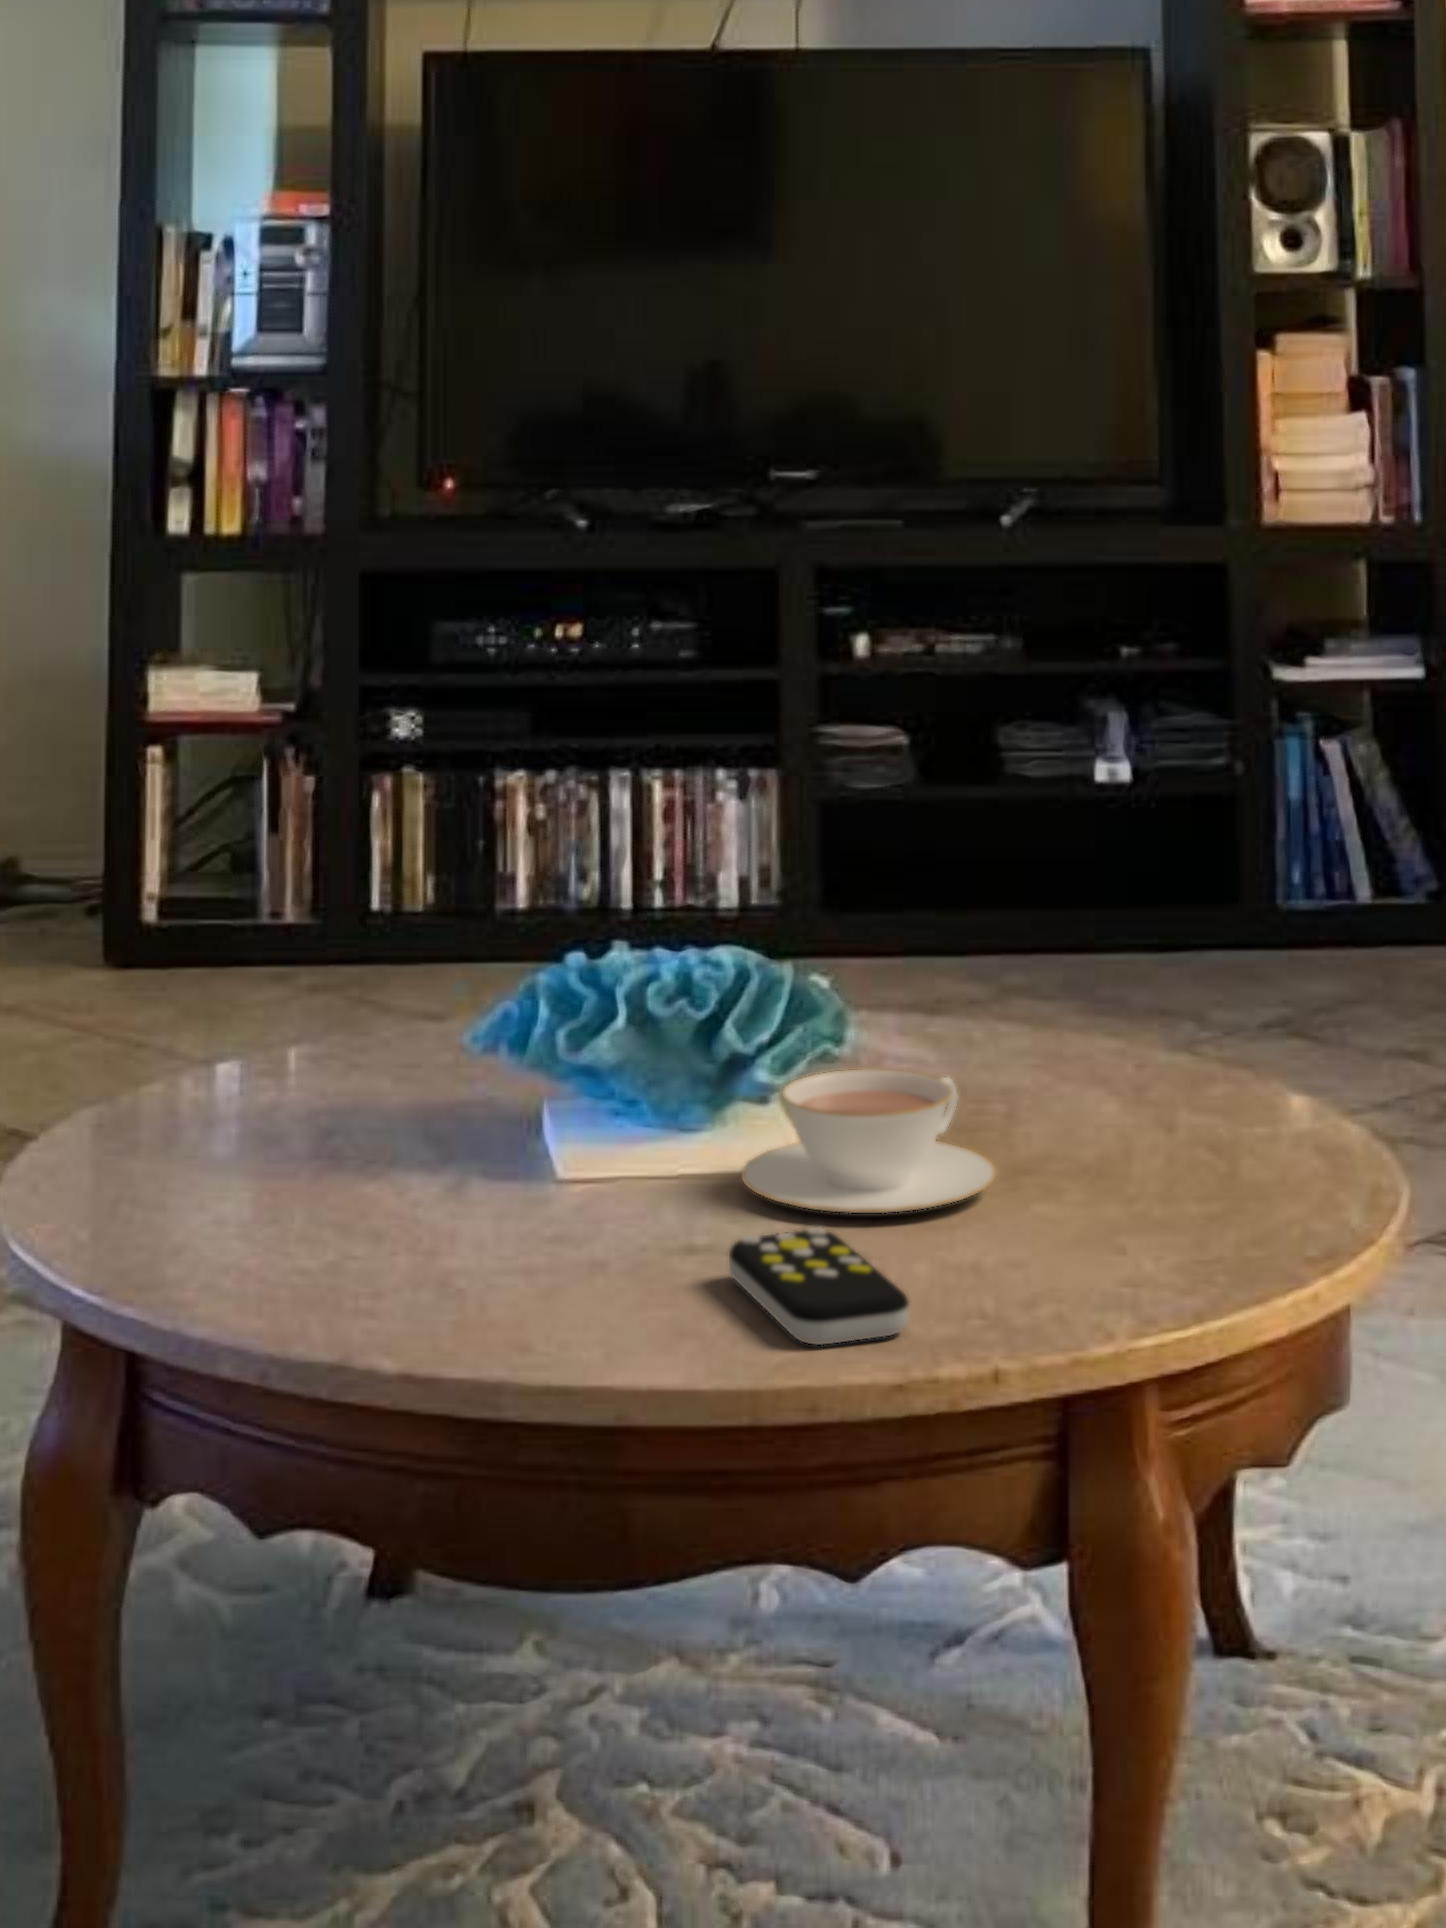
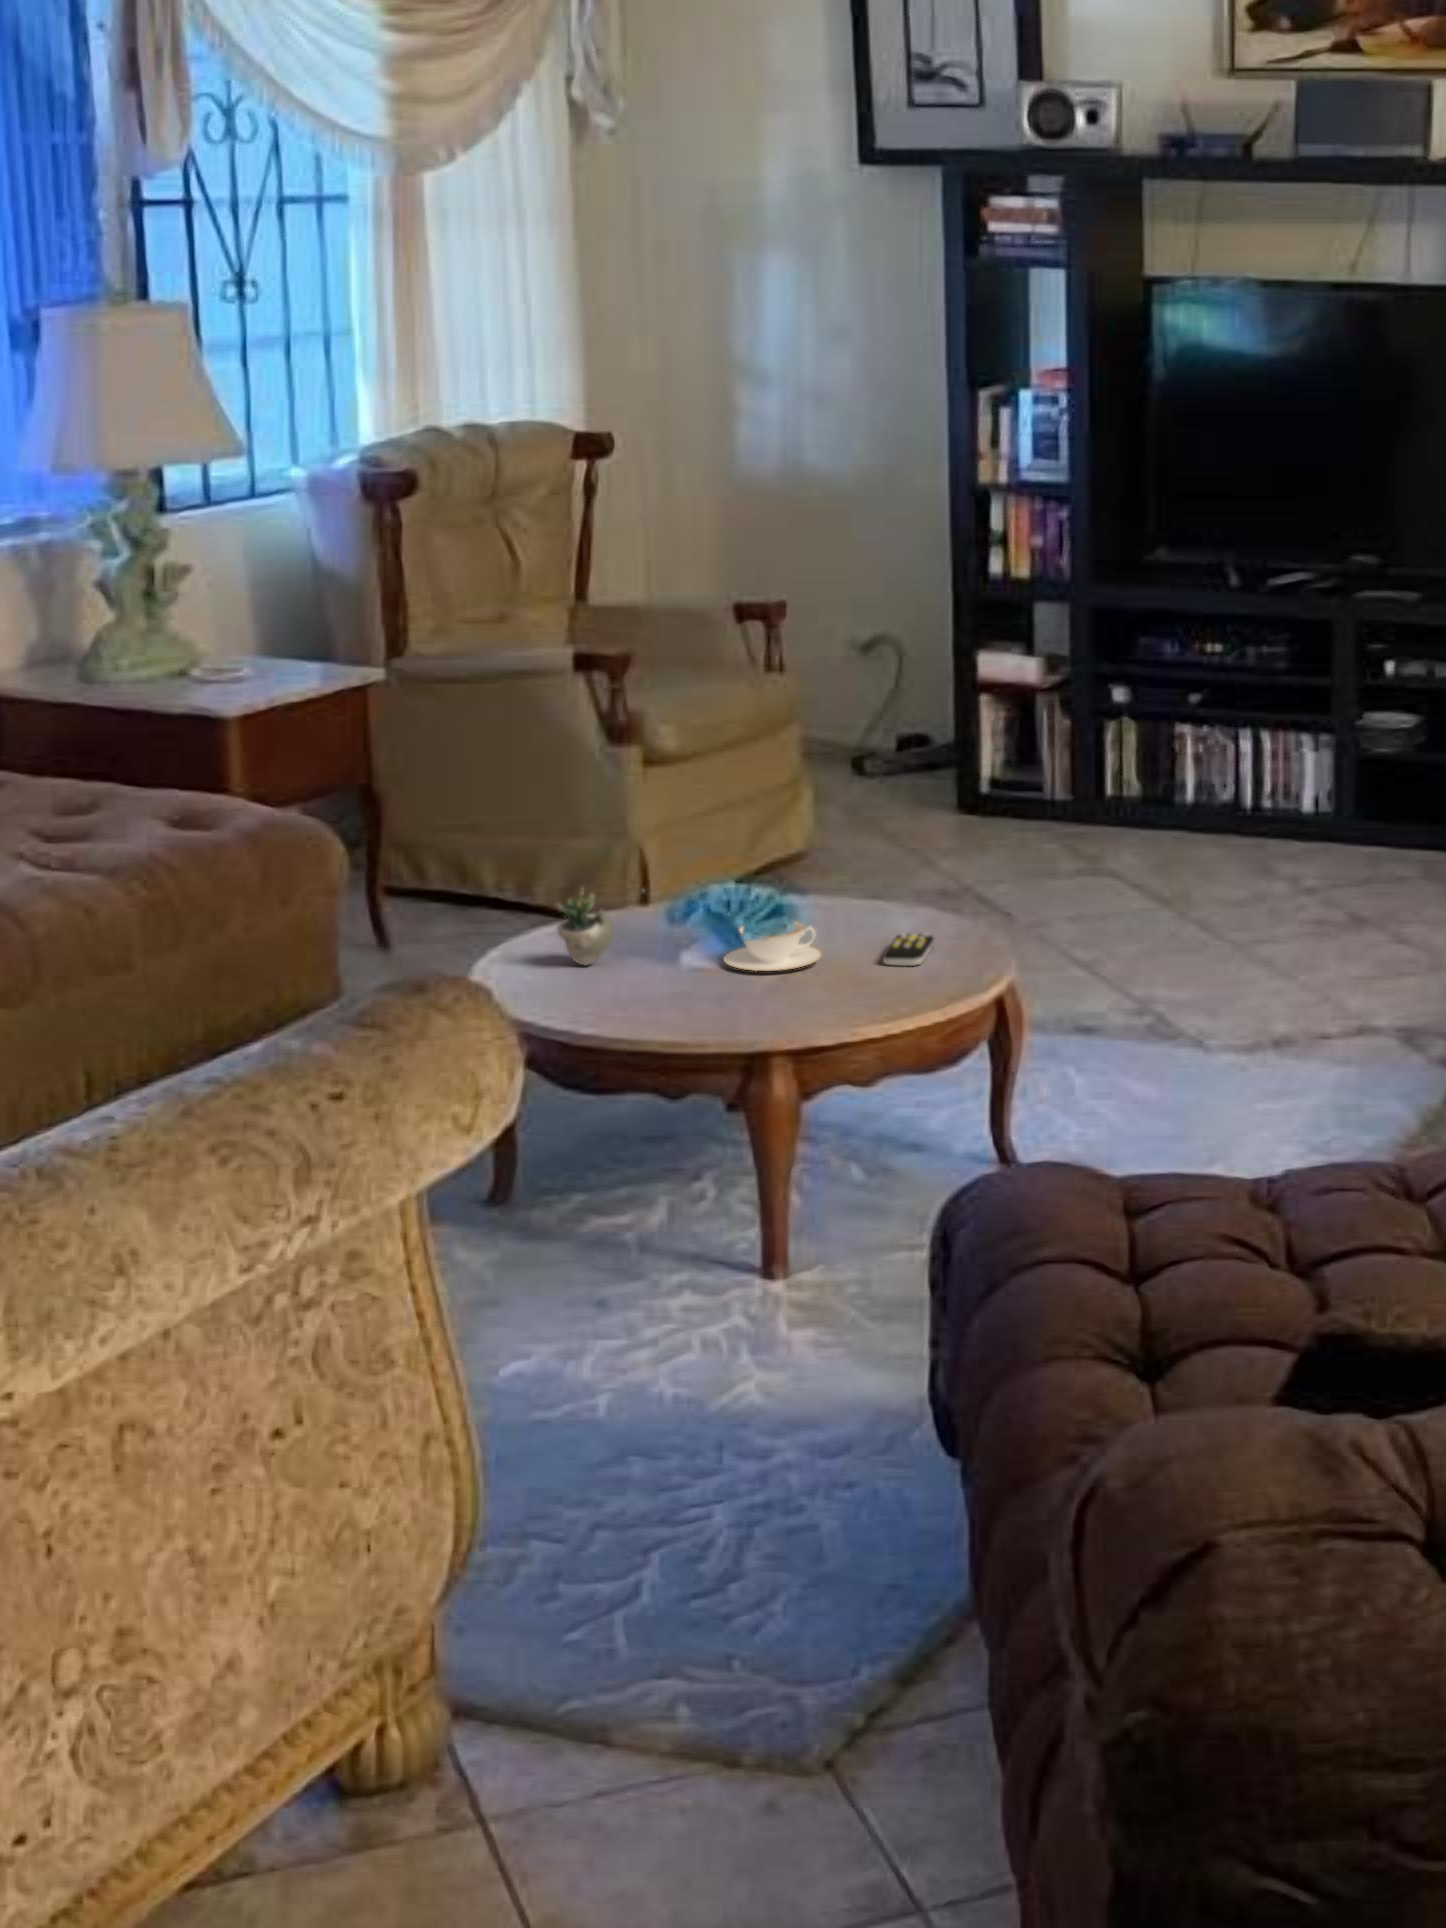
succulent plant: none [340,1002,638,1260] -> present [557,888,614,965]
remote control: present [729,1227,909,1345] -> present [883,933,934,966]

